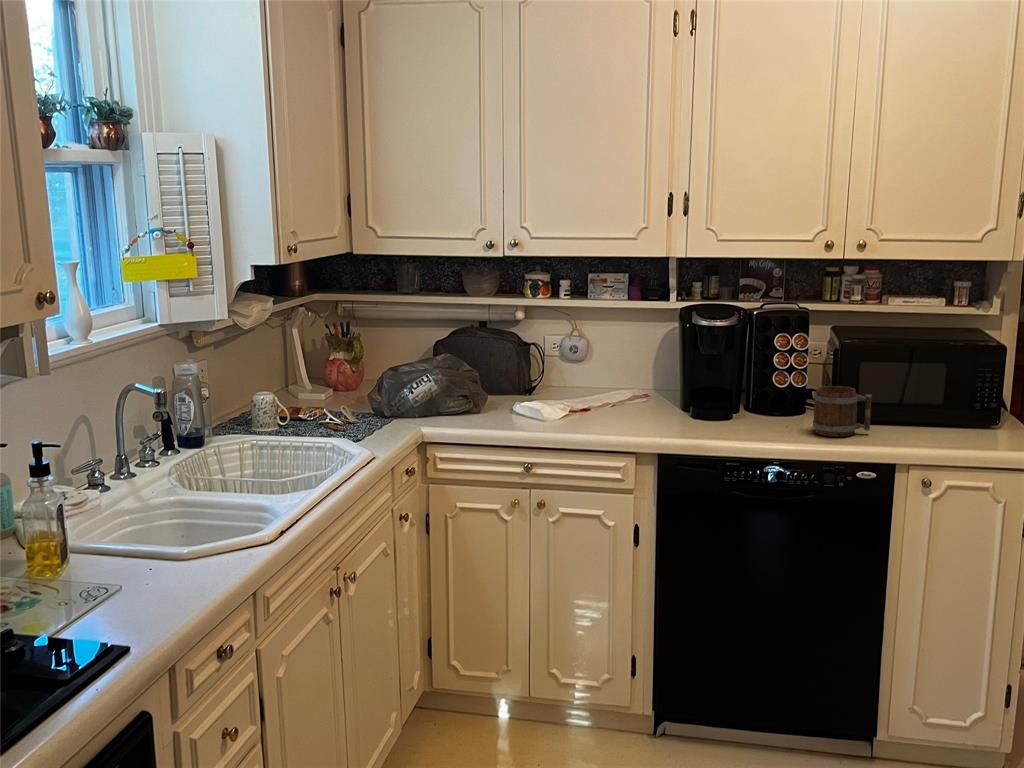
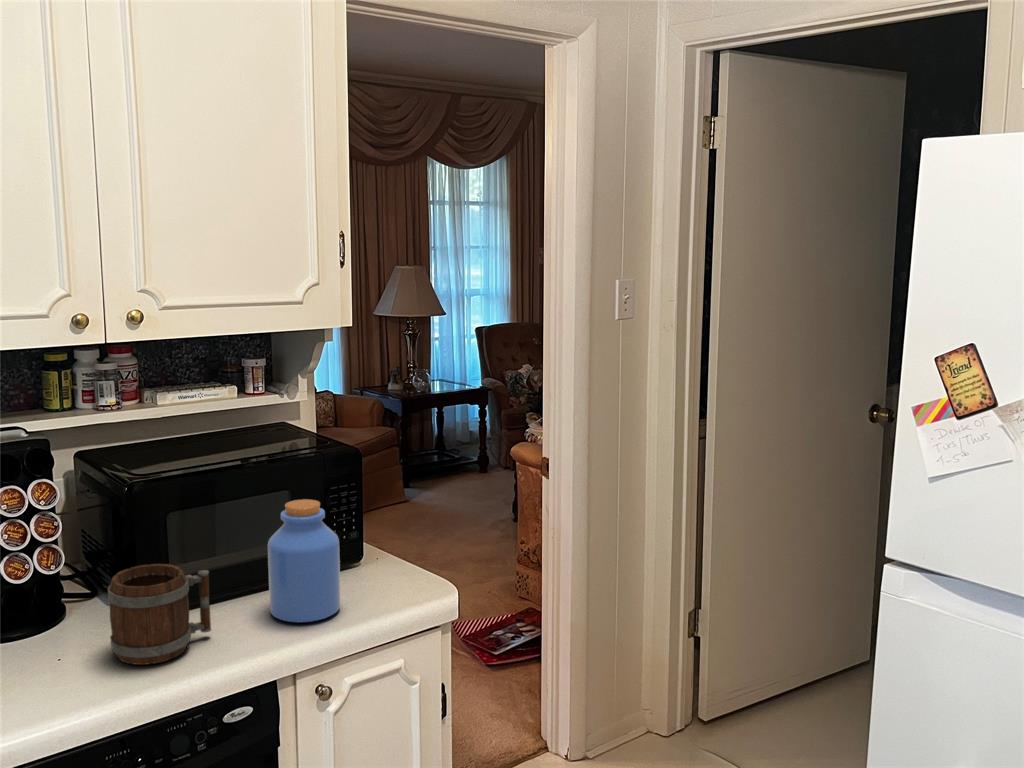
jar: none [912,367,962,442] -> present [268,499,340,623]

